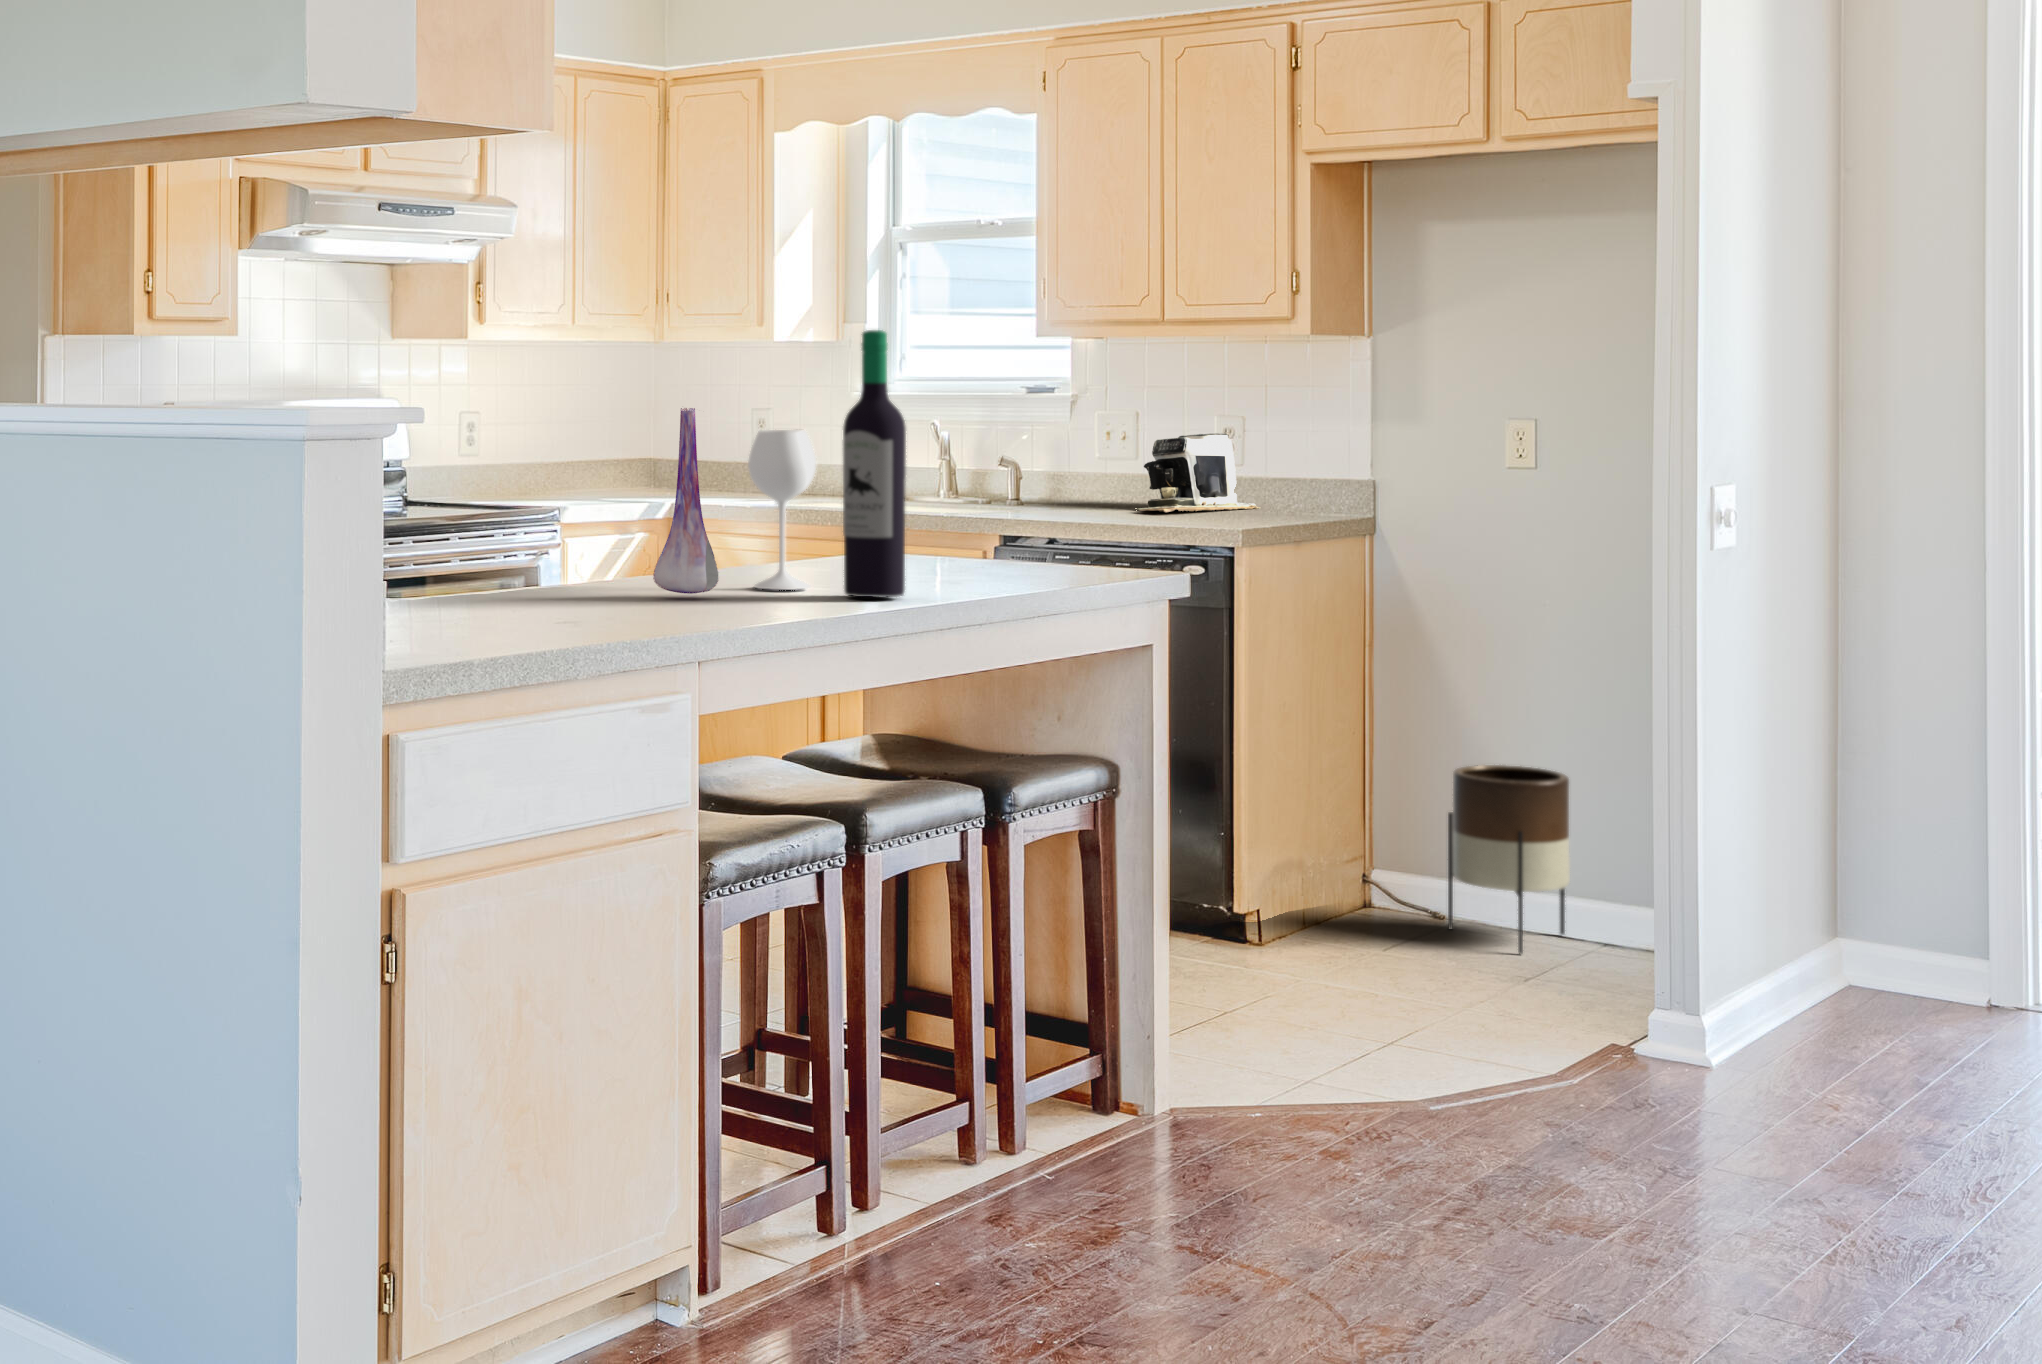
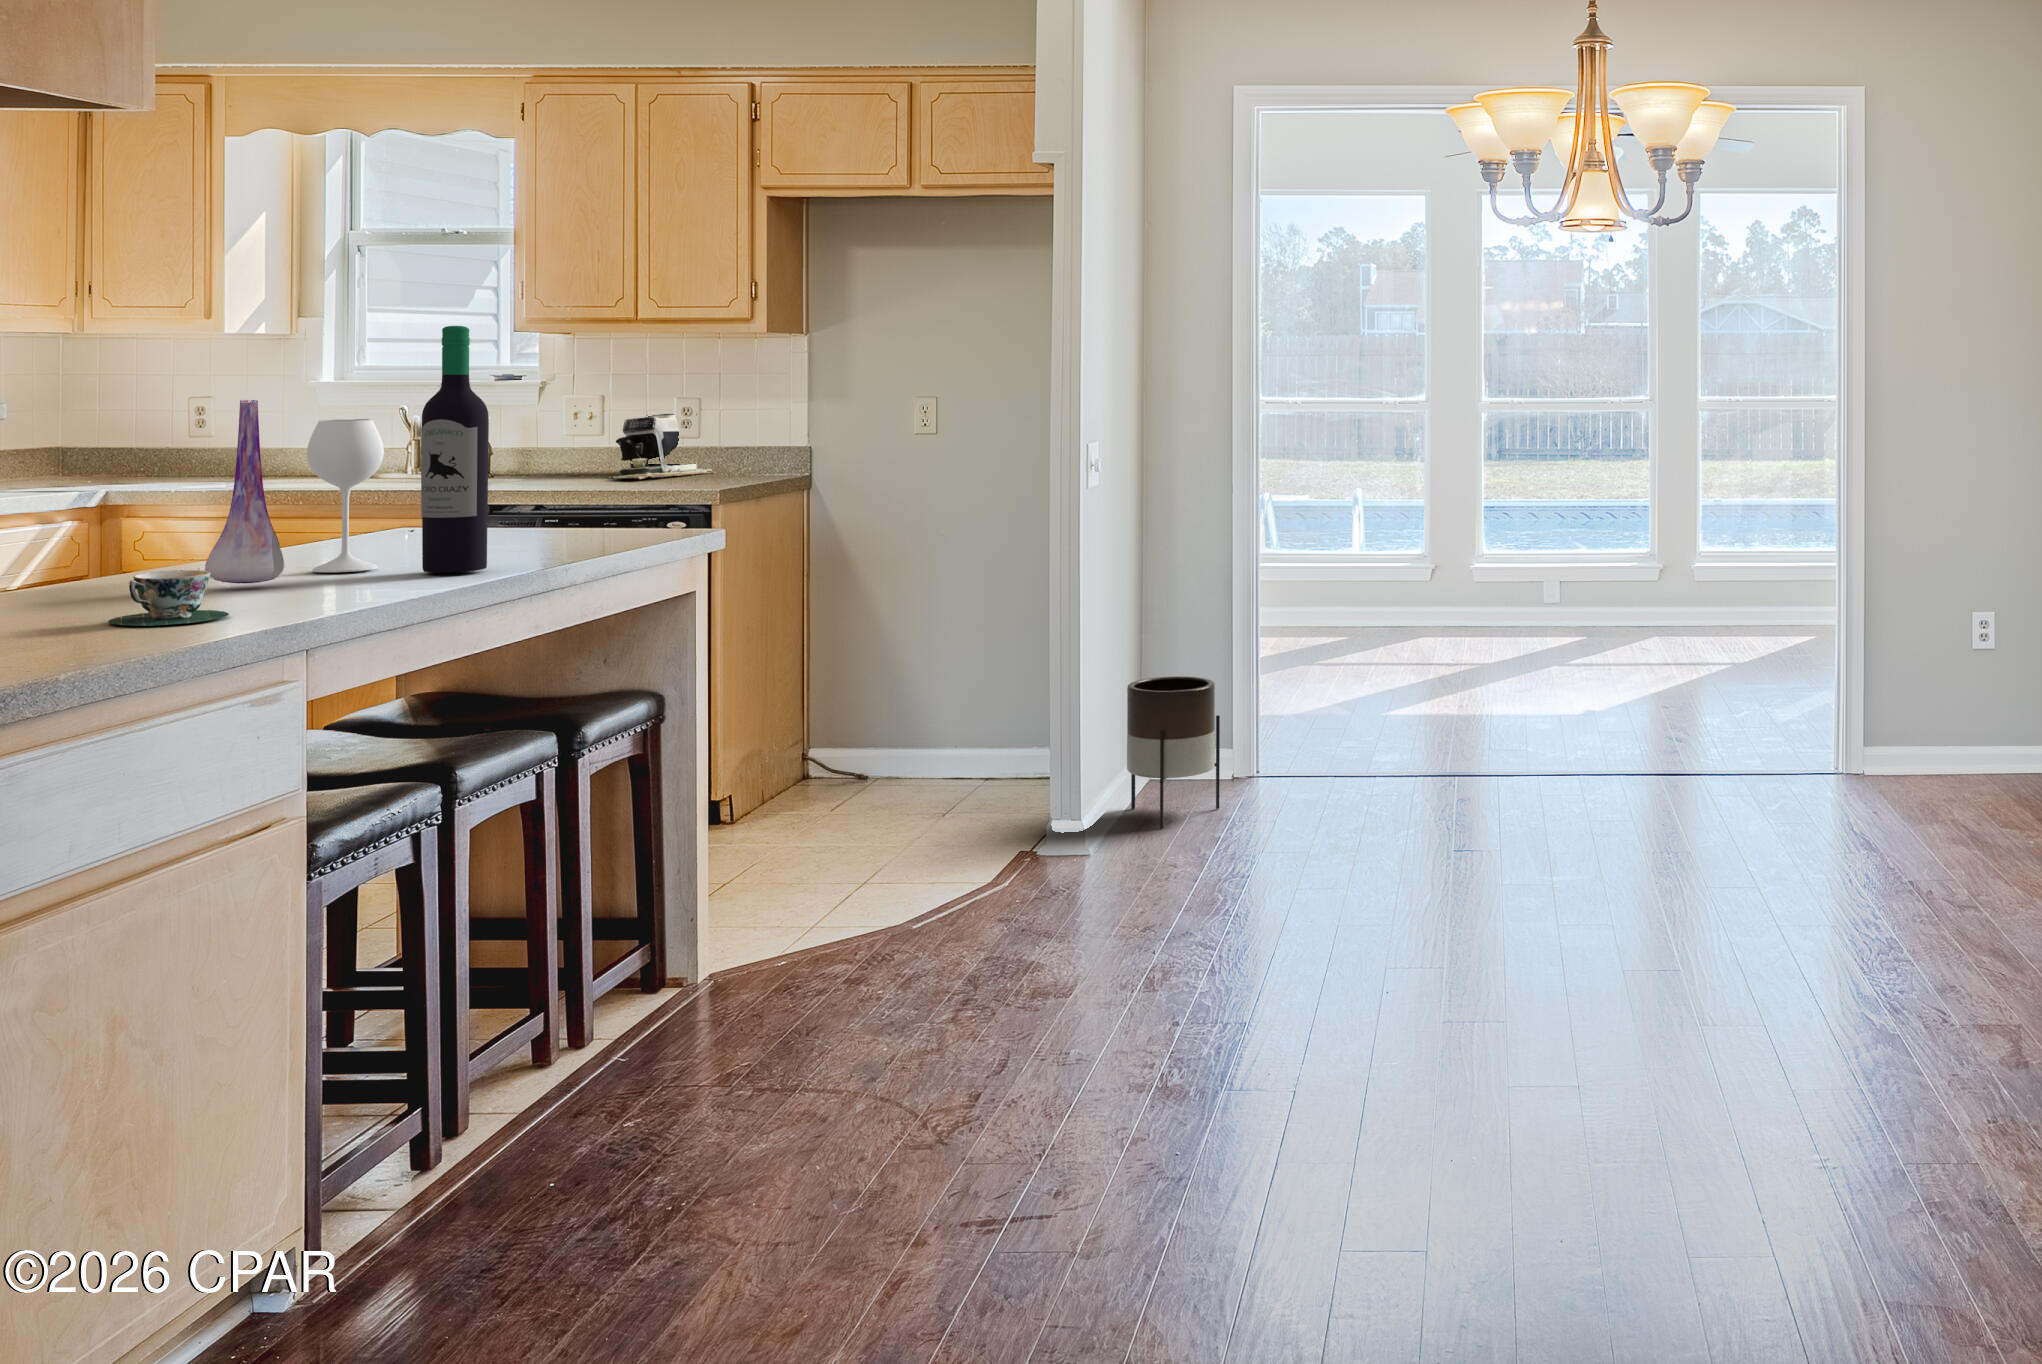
teacup: none [554,572,647,625] -> present [109,569,229,626]
planter: present [1448,765,1570,954] -> present [1127,676,1220,828]

